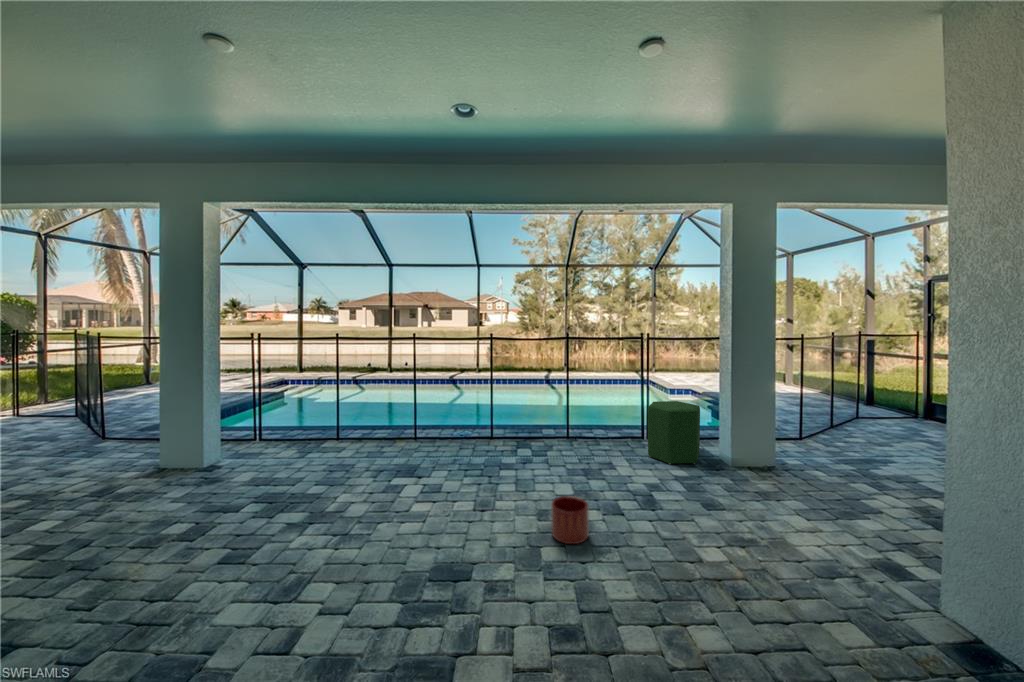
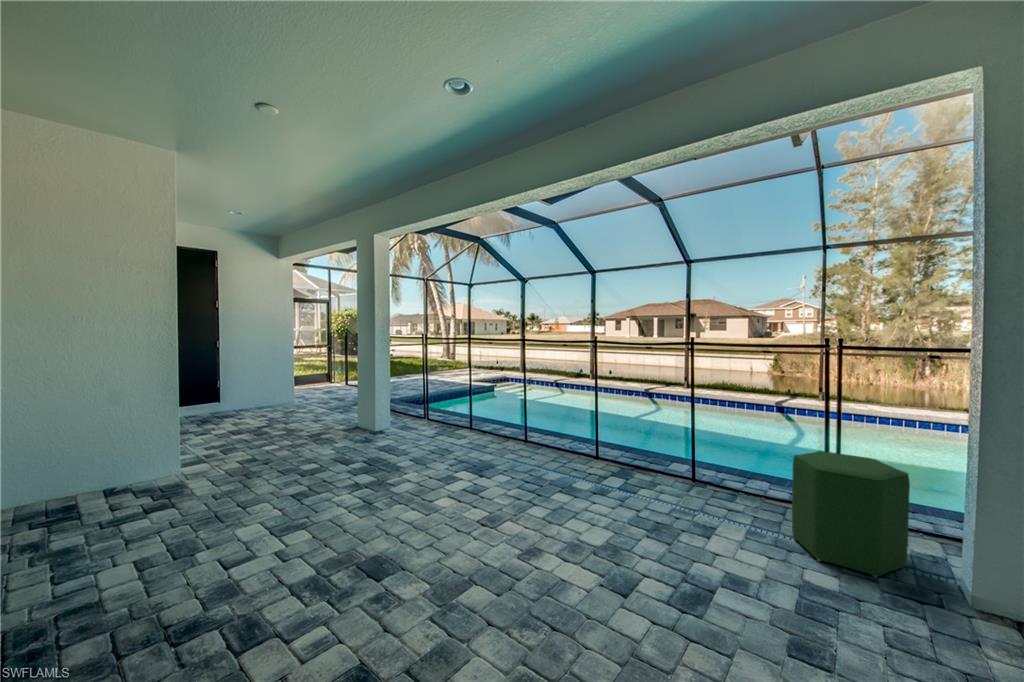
planter: present [551,496,589,544] -> none [502,534,550,601]

